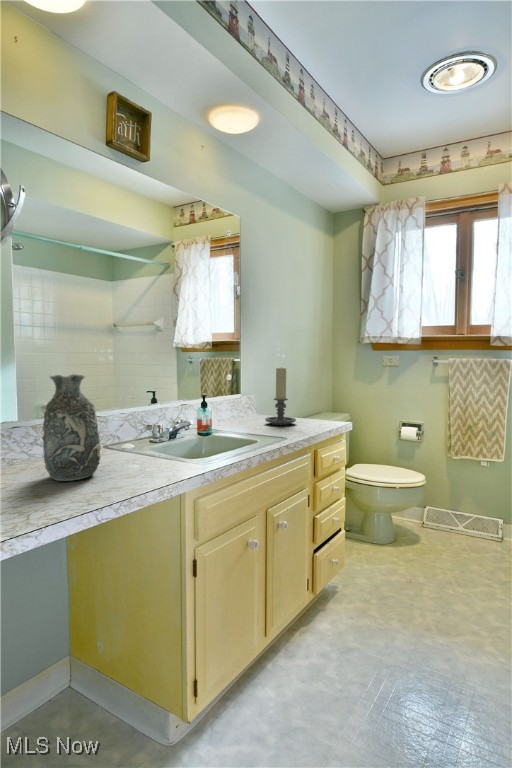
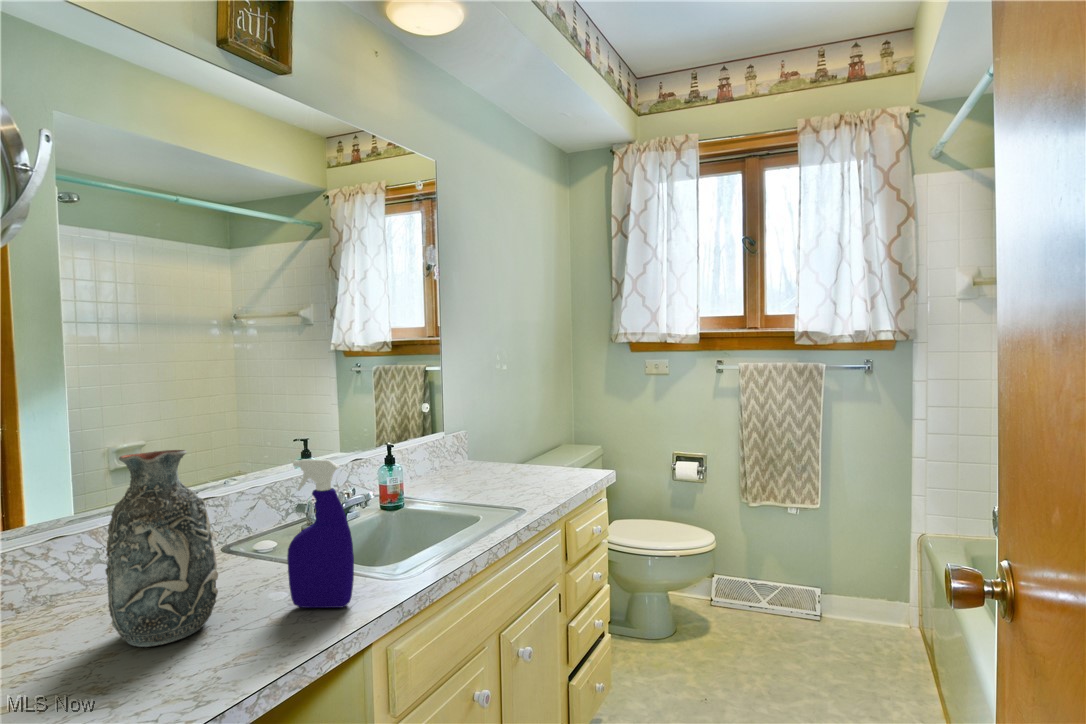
candle holder: present [265,368,296,425] -> none [486,391,533,482]
spray bottle: none [139,385,176,473] -> present [287,459,354,608]

